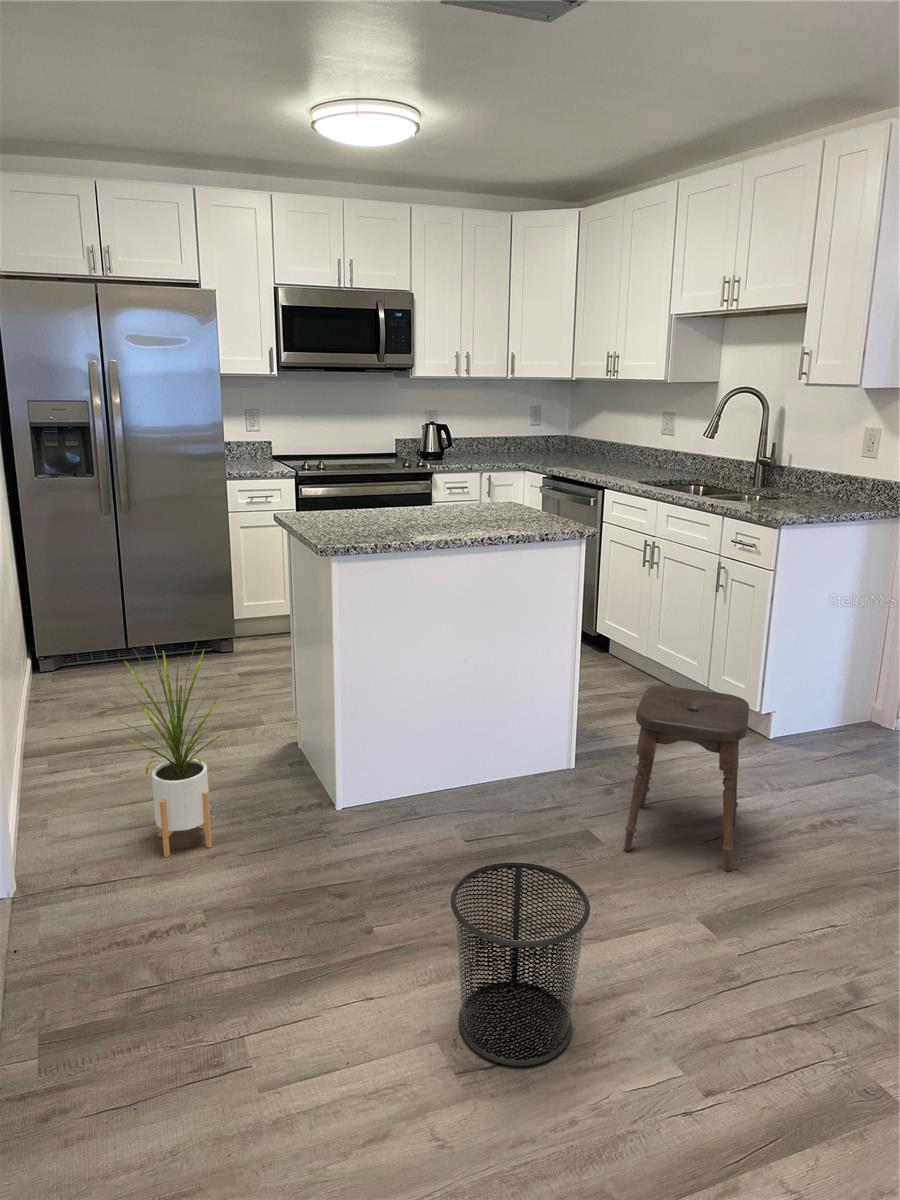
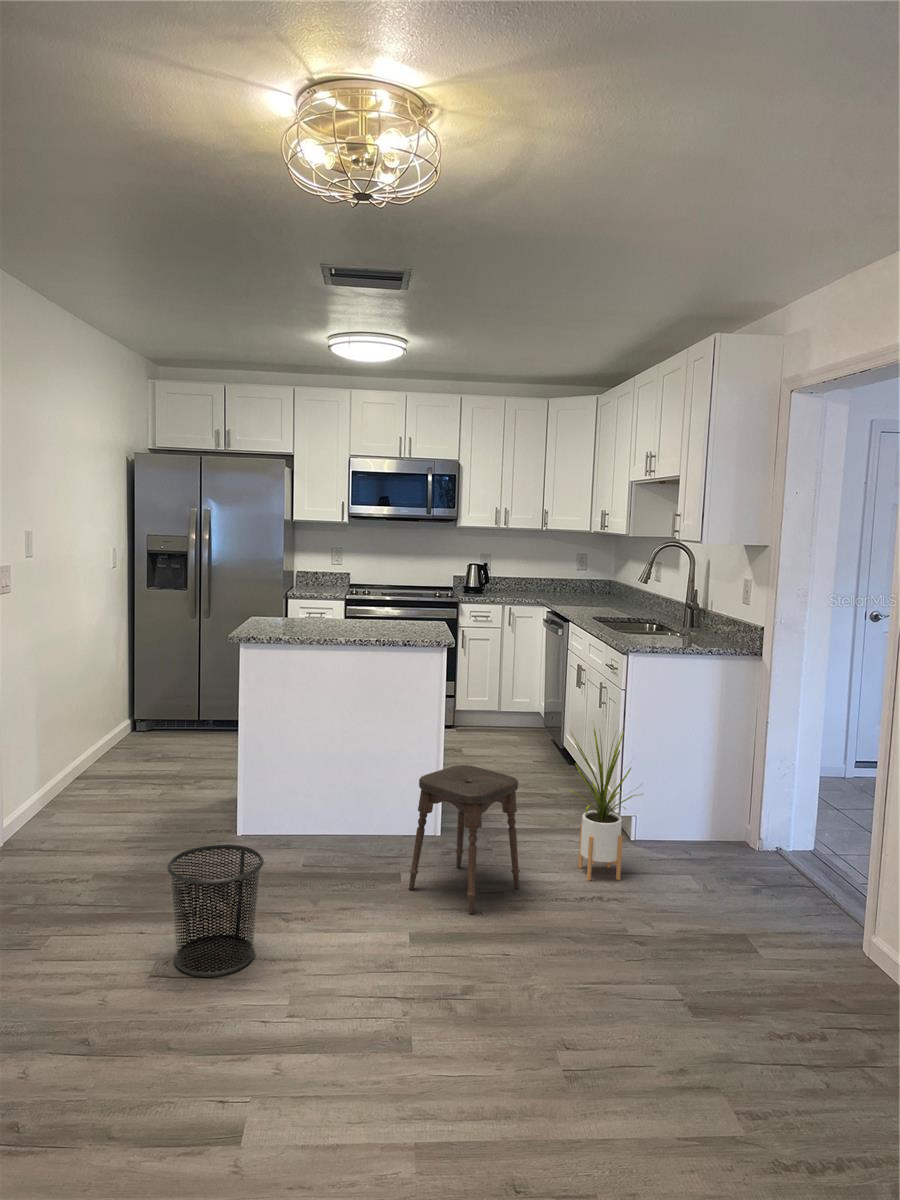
house plant: present [105,644,235,857] -> present [568,722,642,881]

